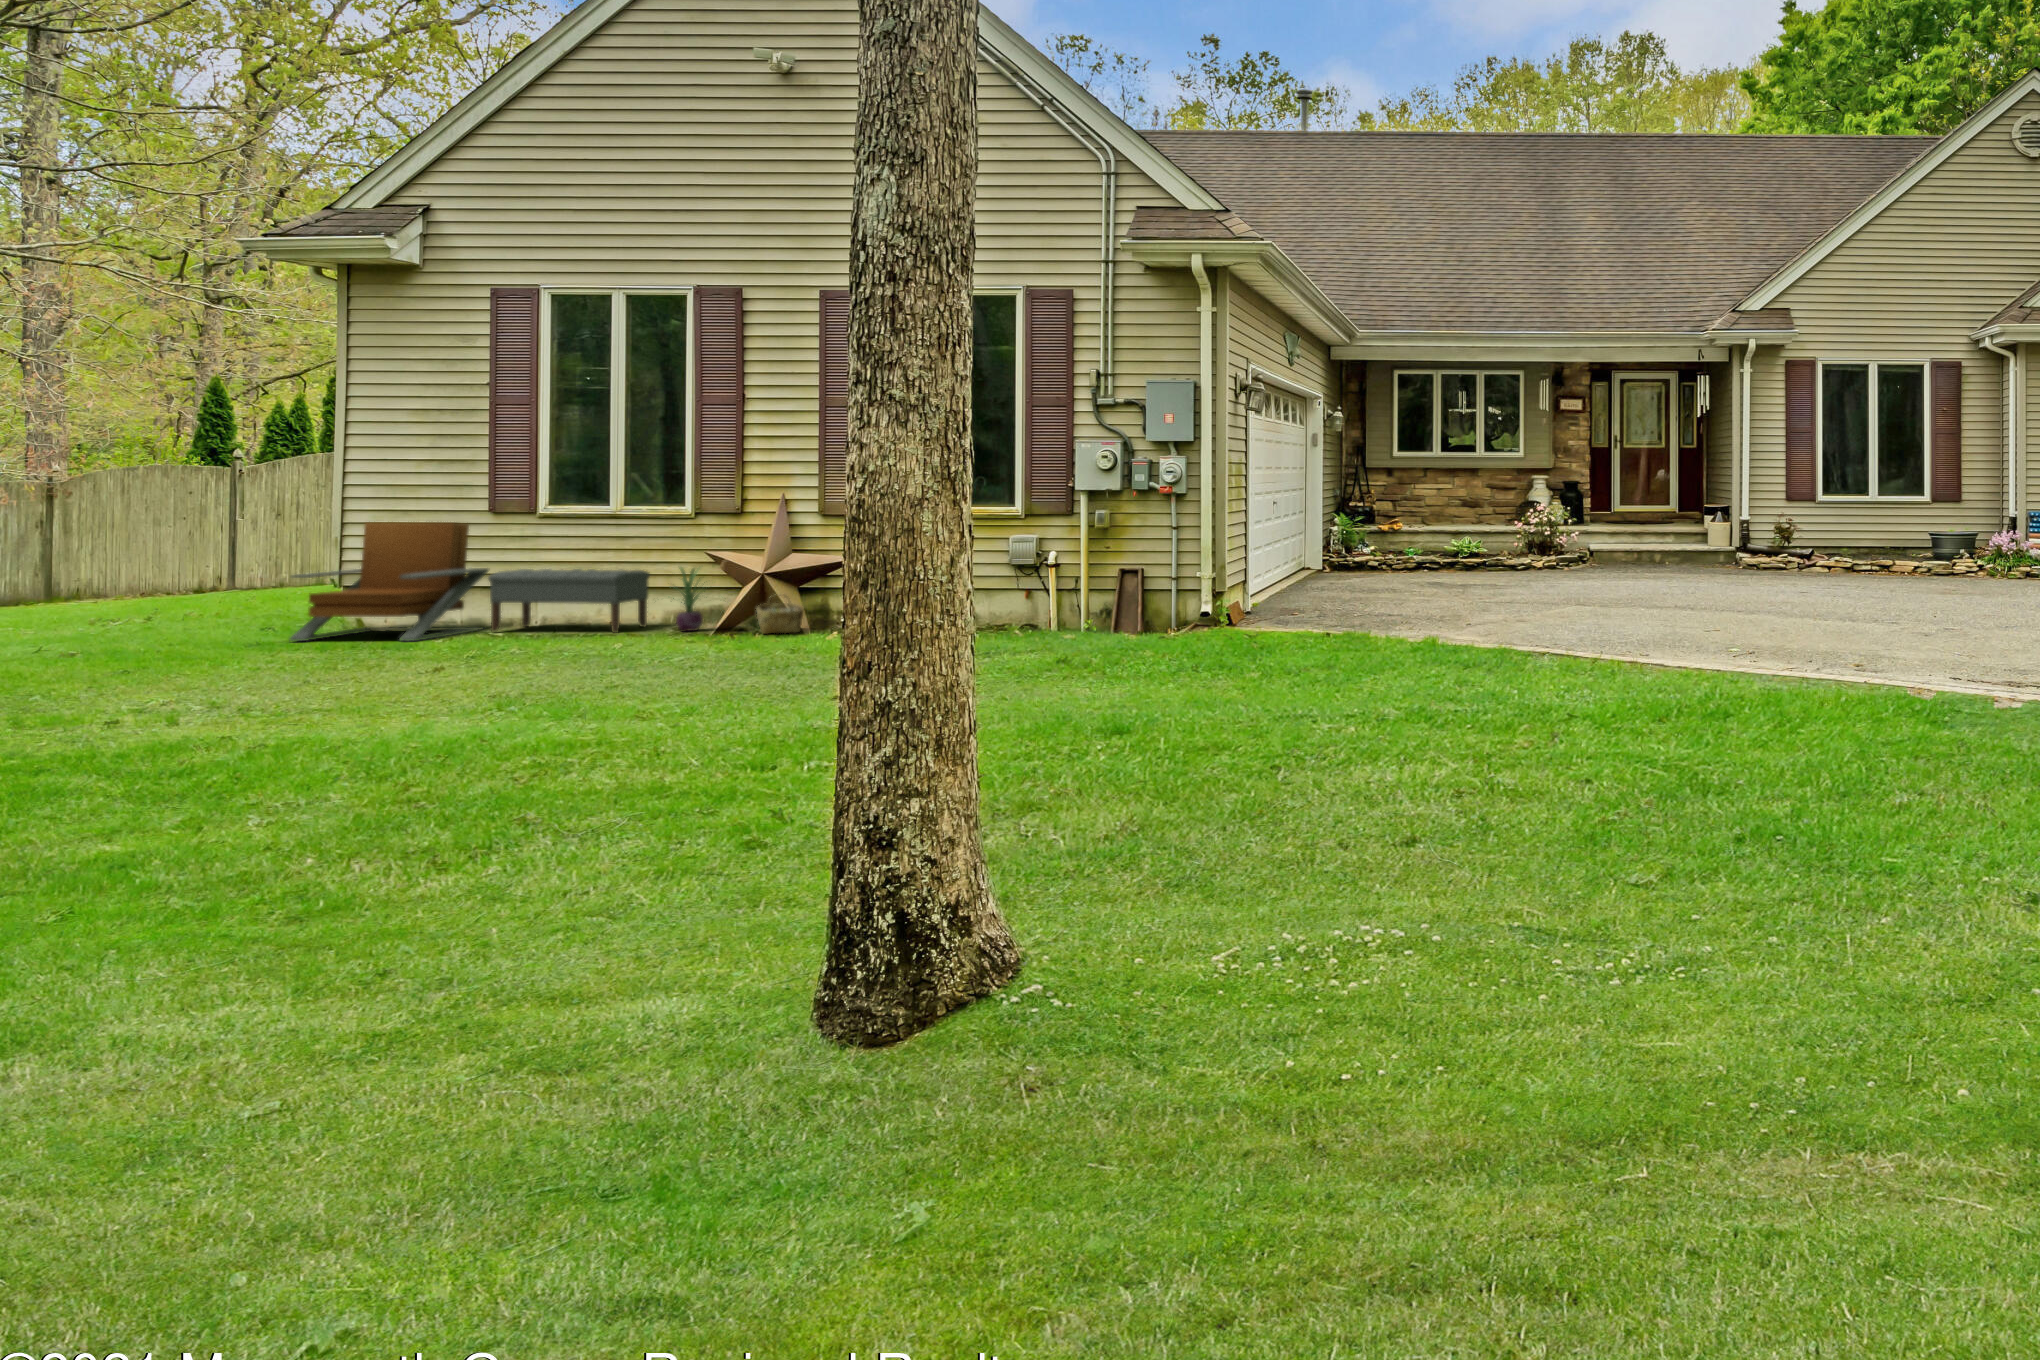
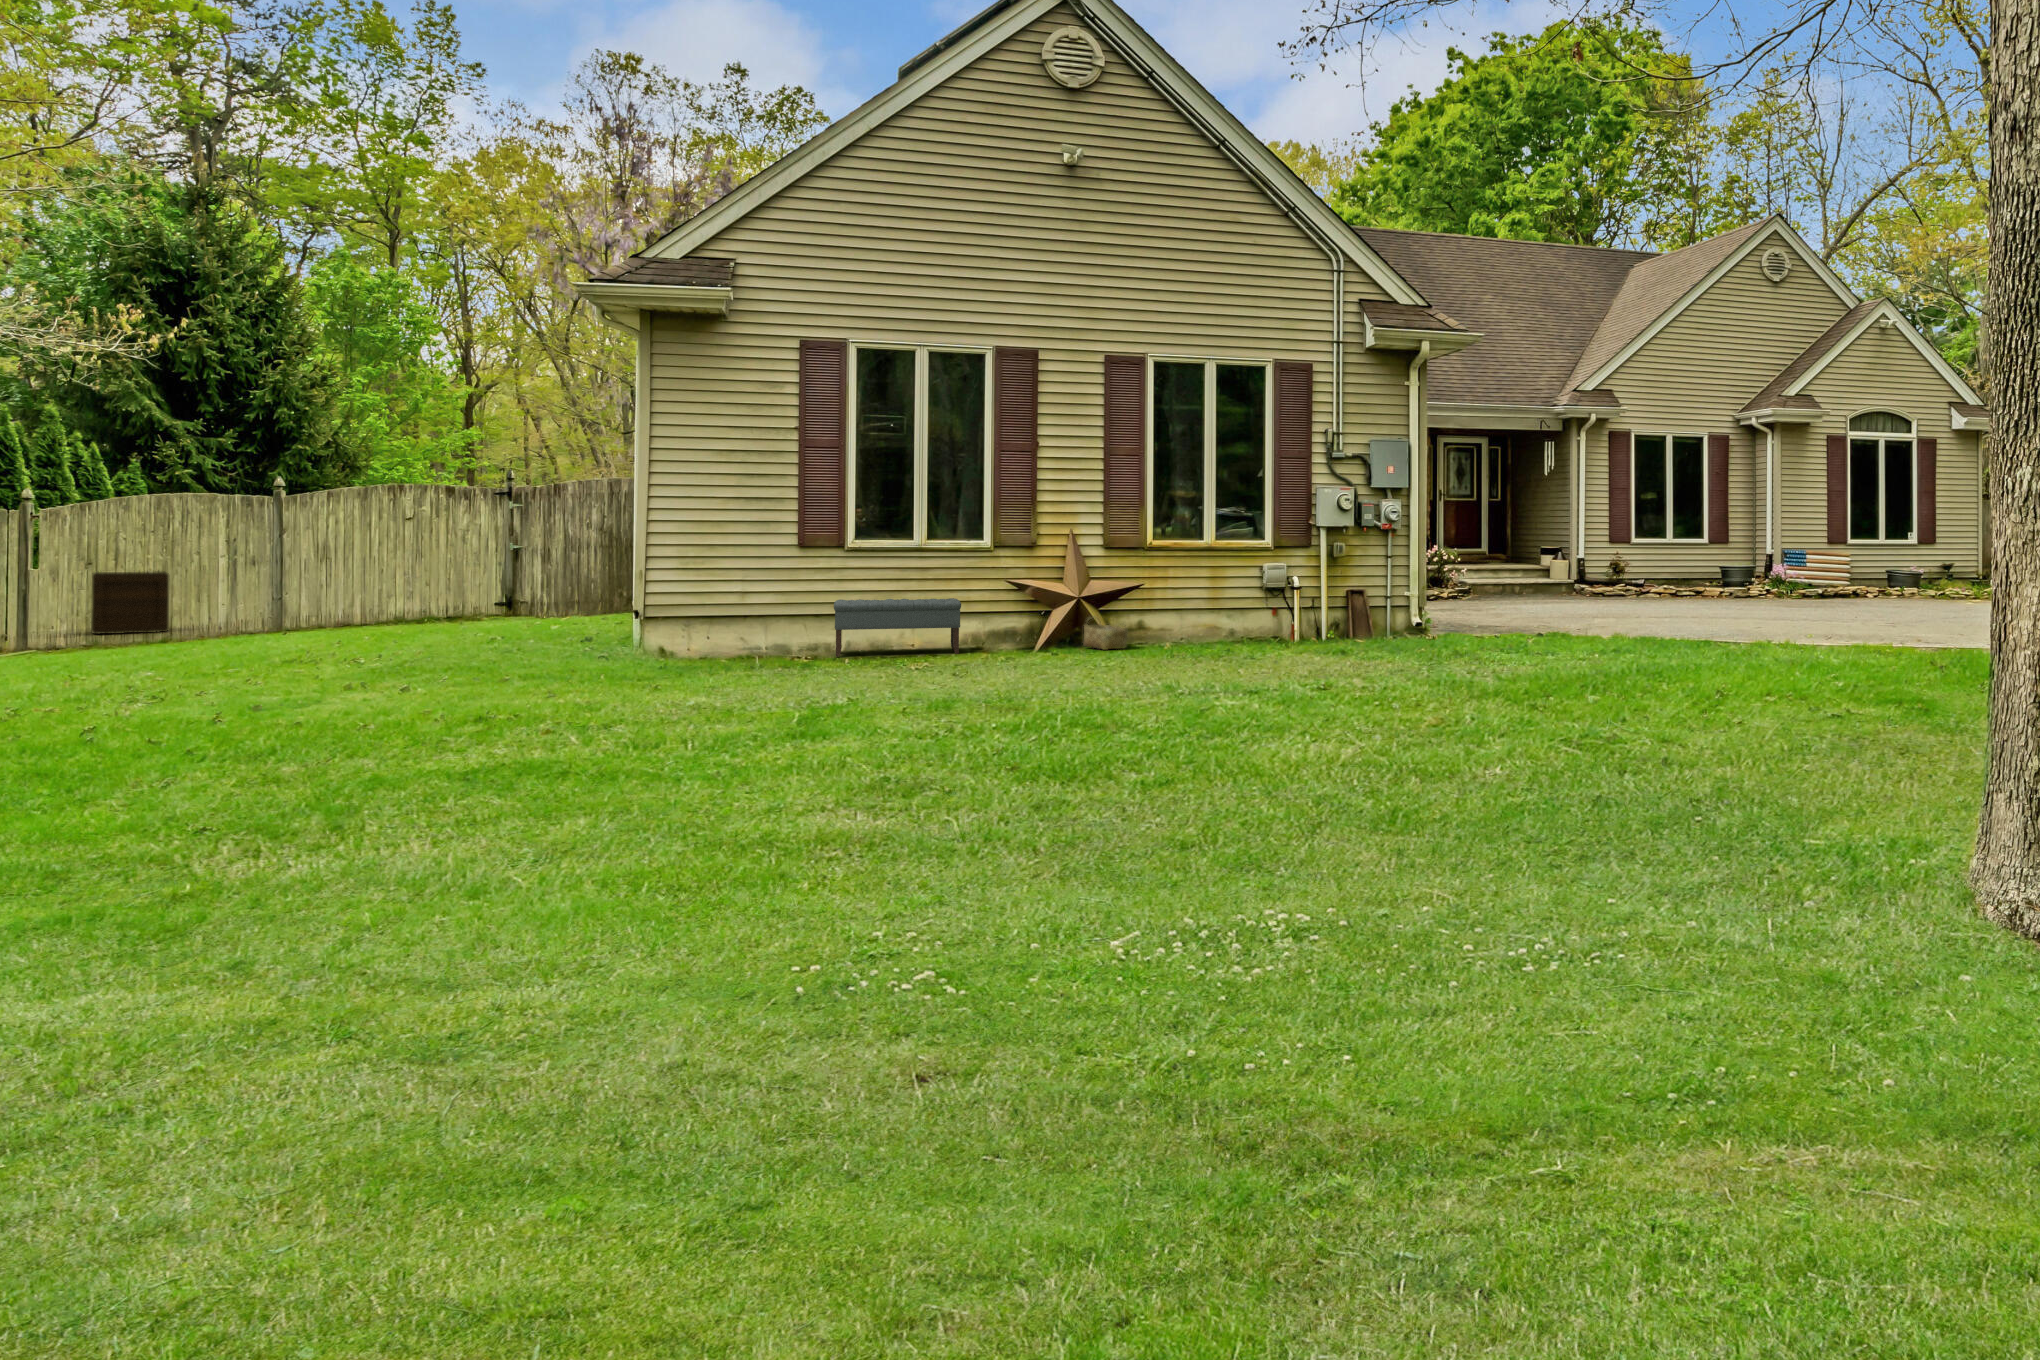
lounge chair: present [290,522,489,641] -> none [681,556,809,668]
wooden crate: none [196,524,287,580] -> present [91,571,170,634]
decorative plant: present [673,567,705,631] -> none [985,593,1049,651]

